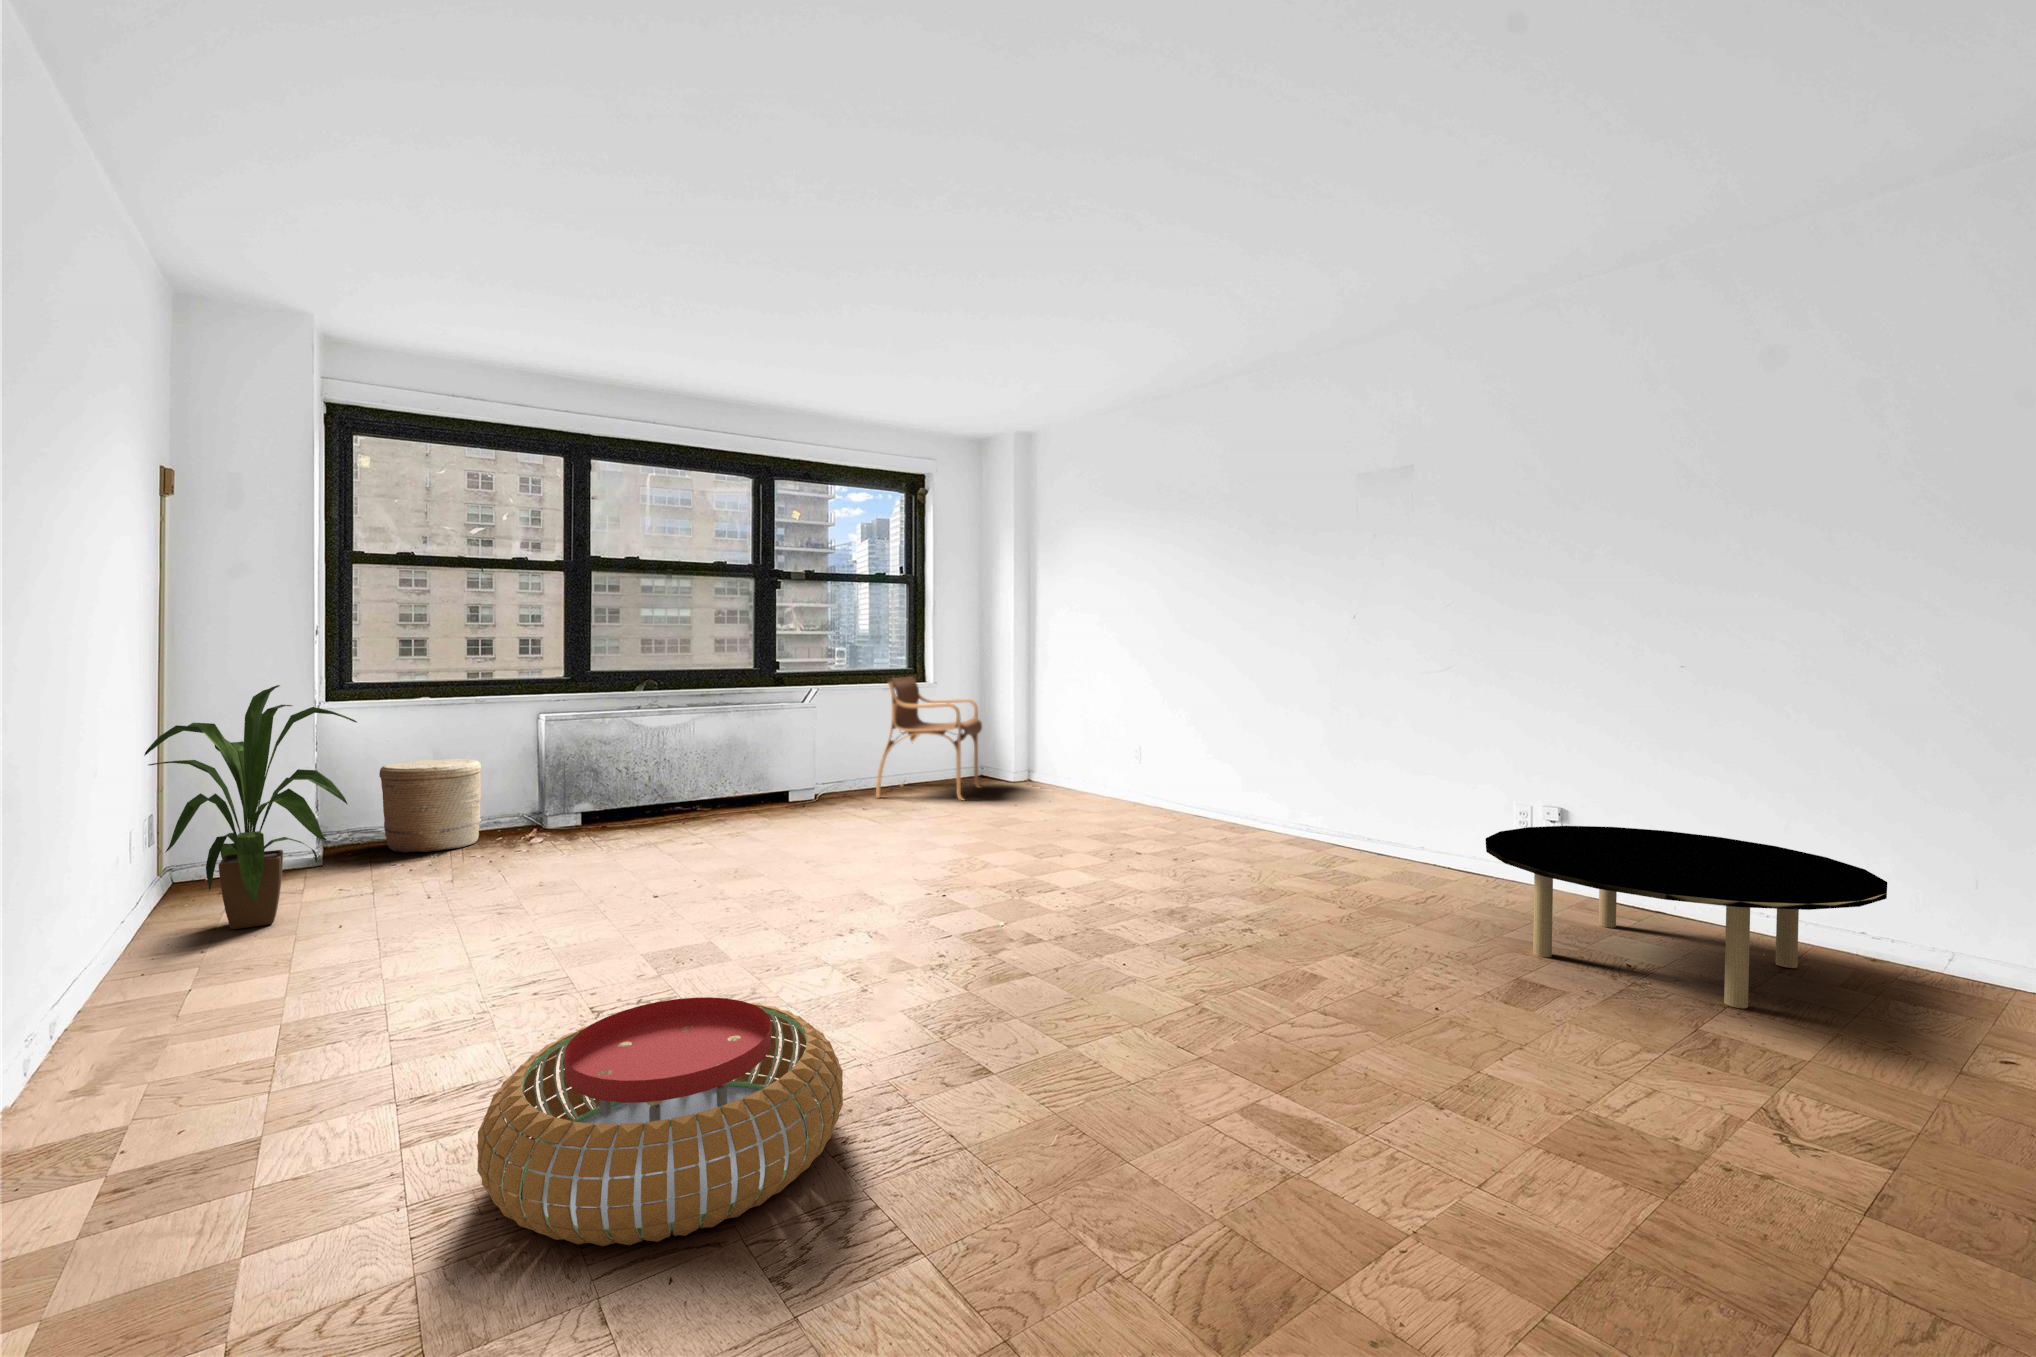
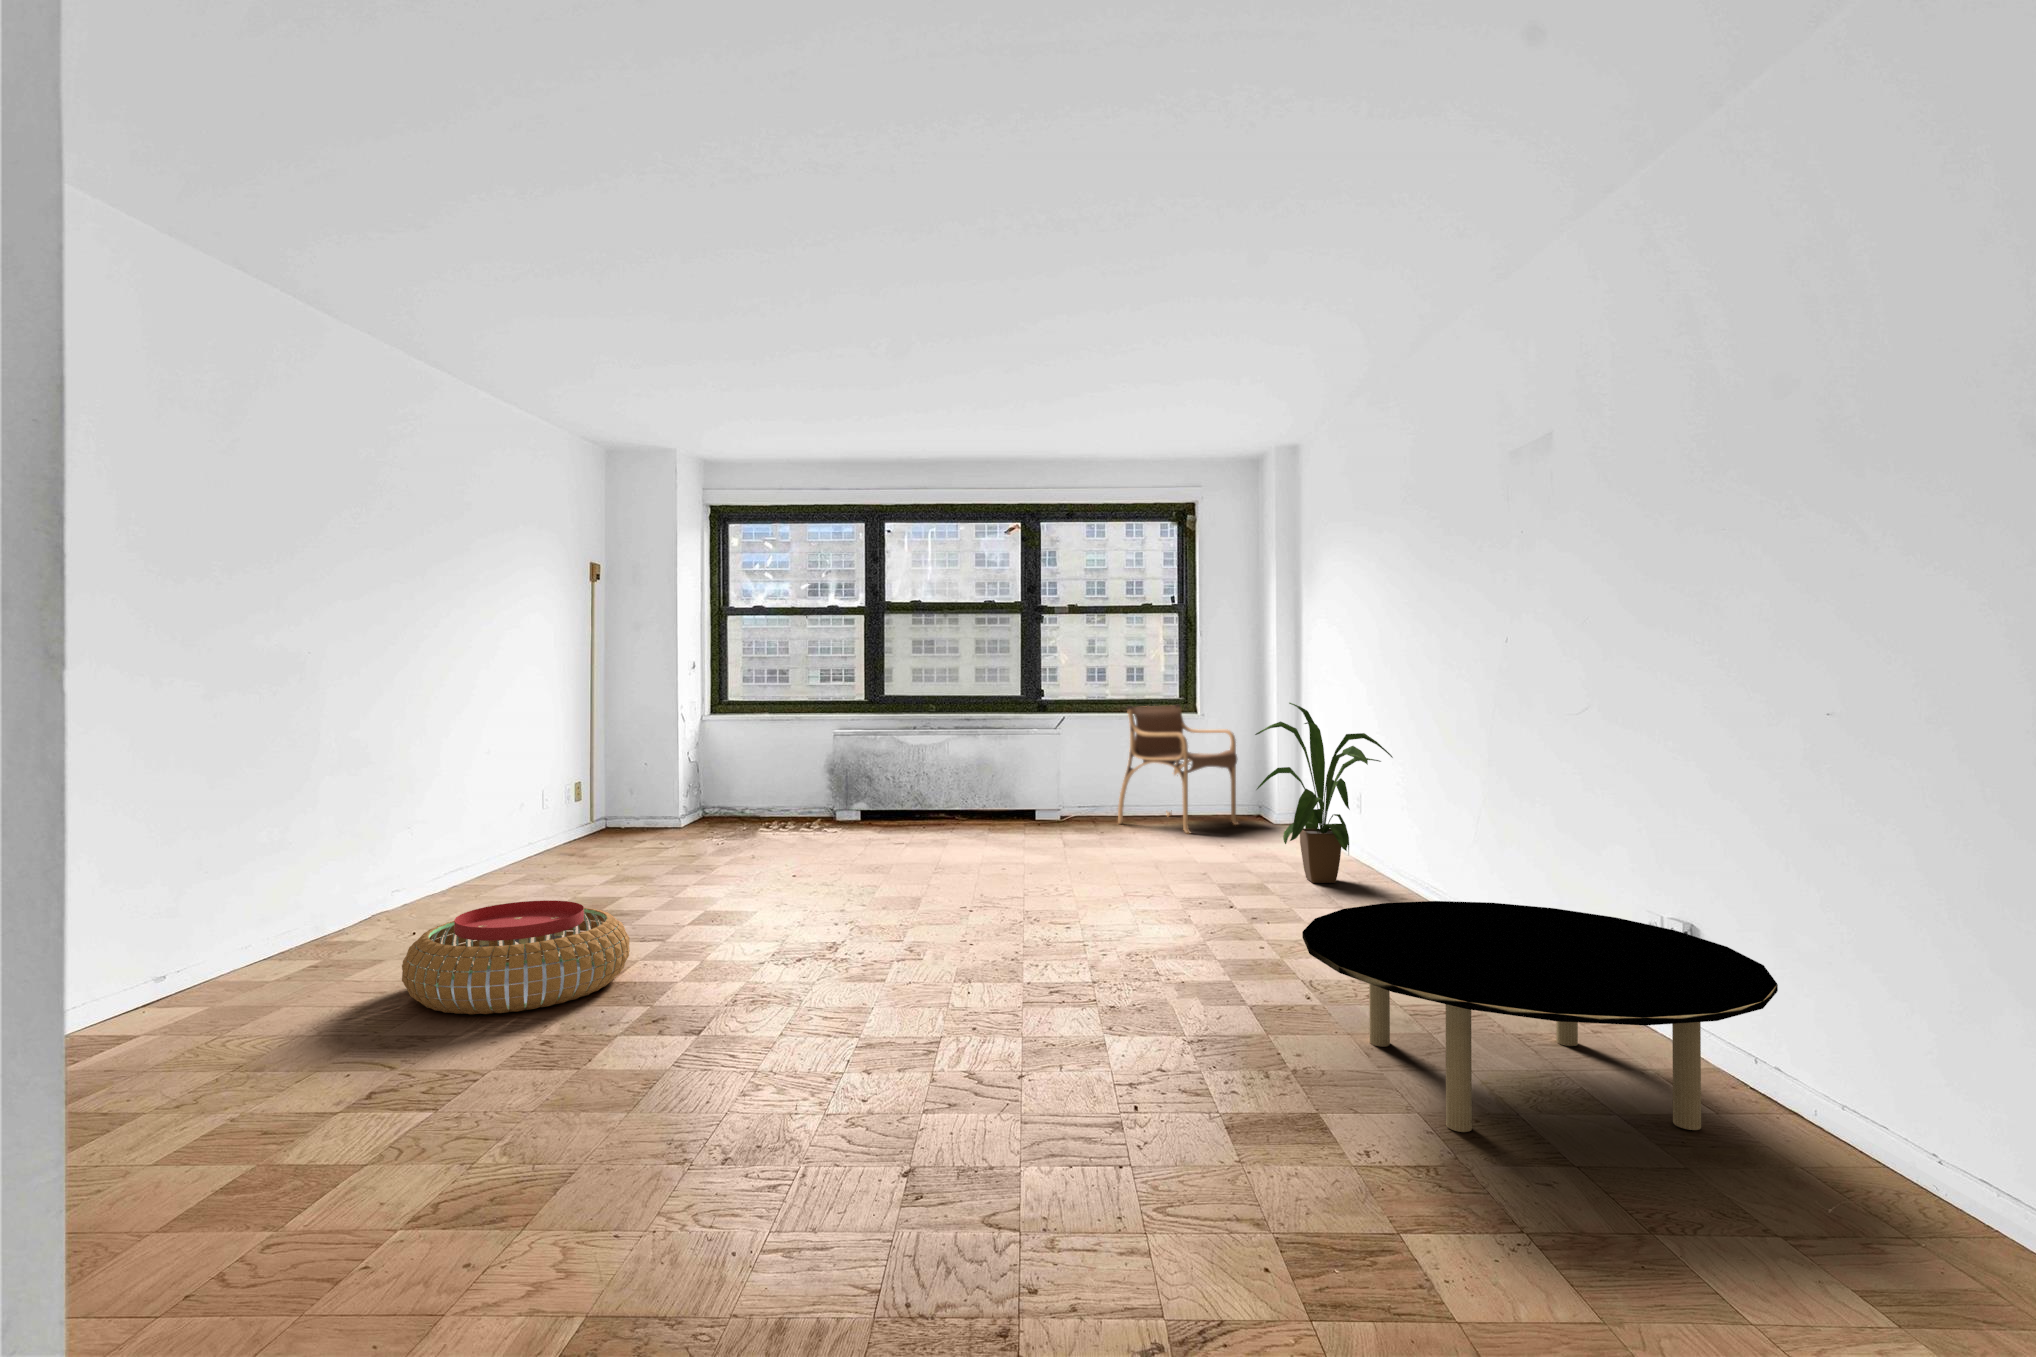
house plant: present [144,685,357,929] -> present [1255,703,1393,883]
woven basket: present [379,759,482,853] -> none [723,760,788,827]

